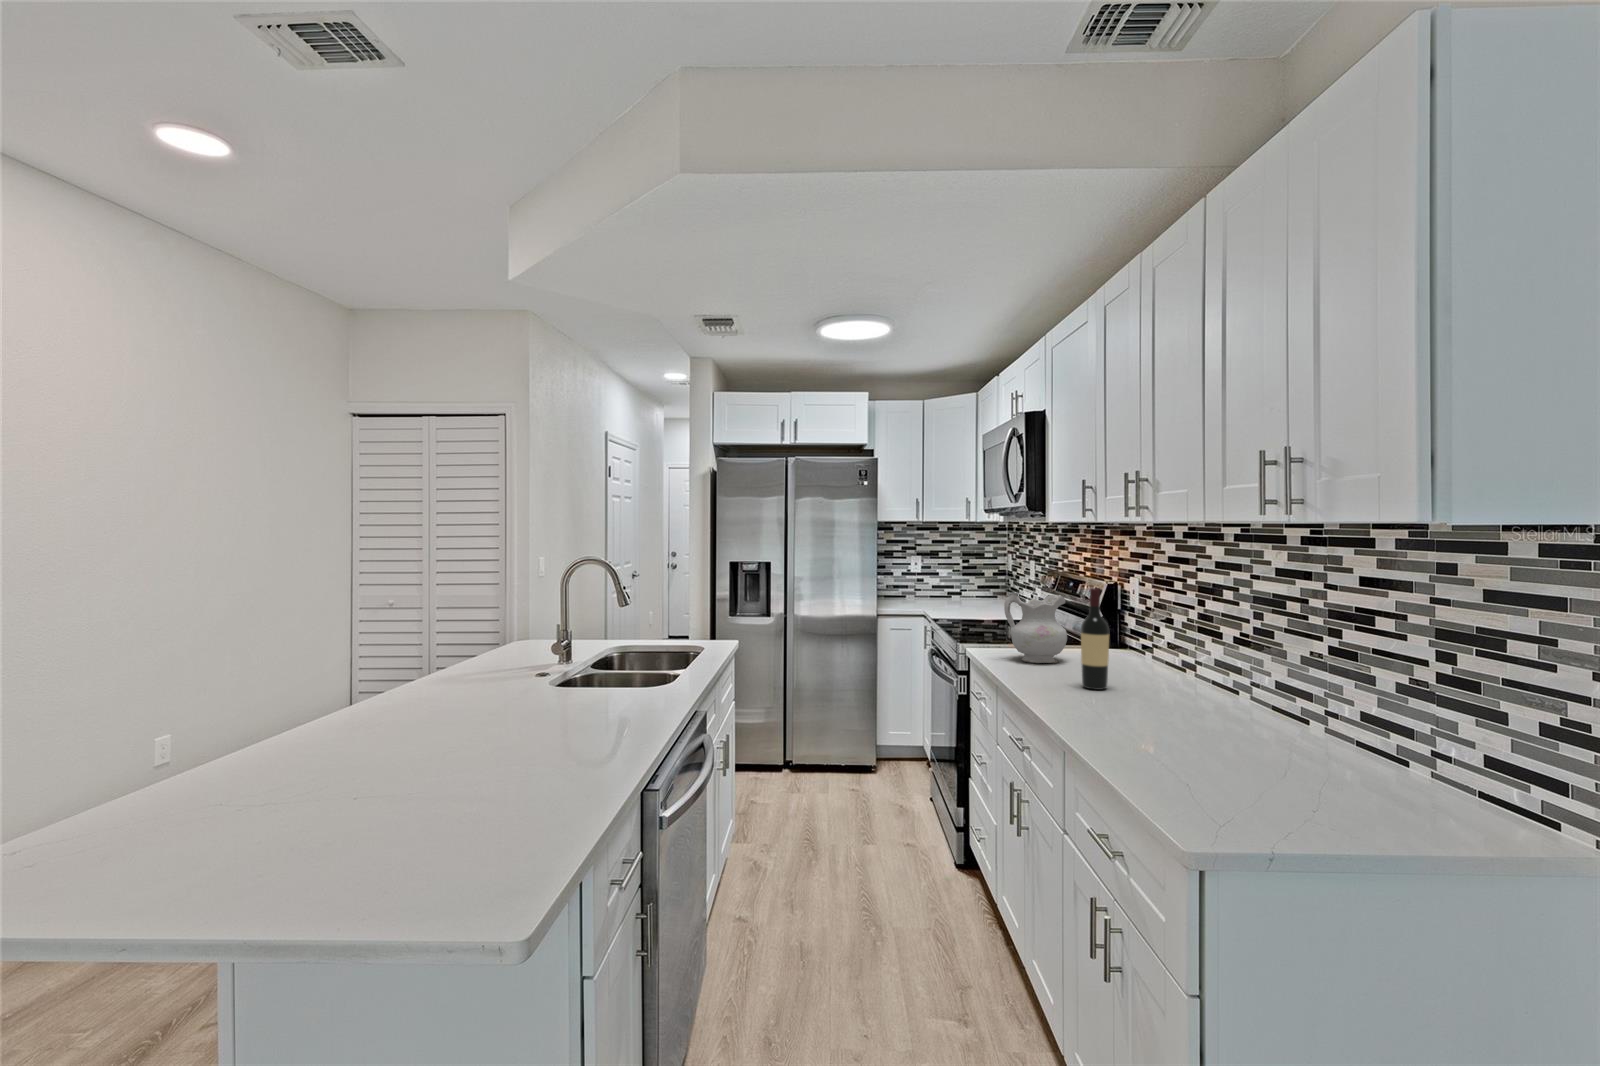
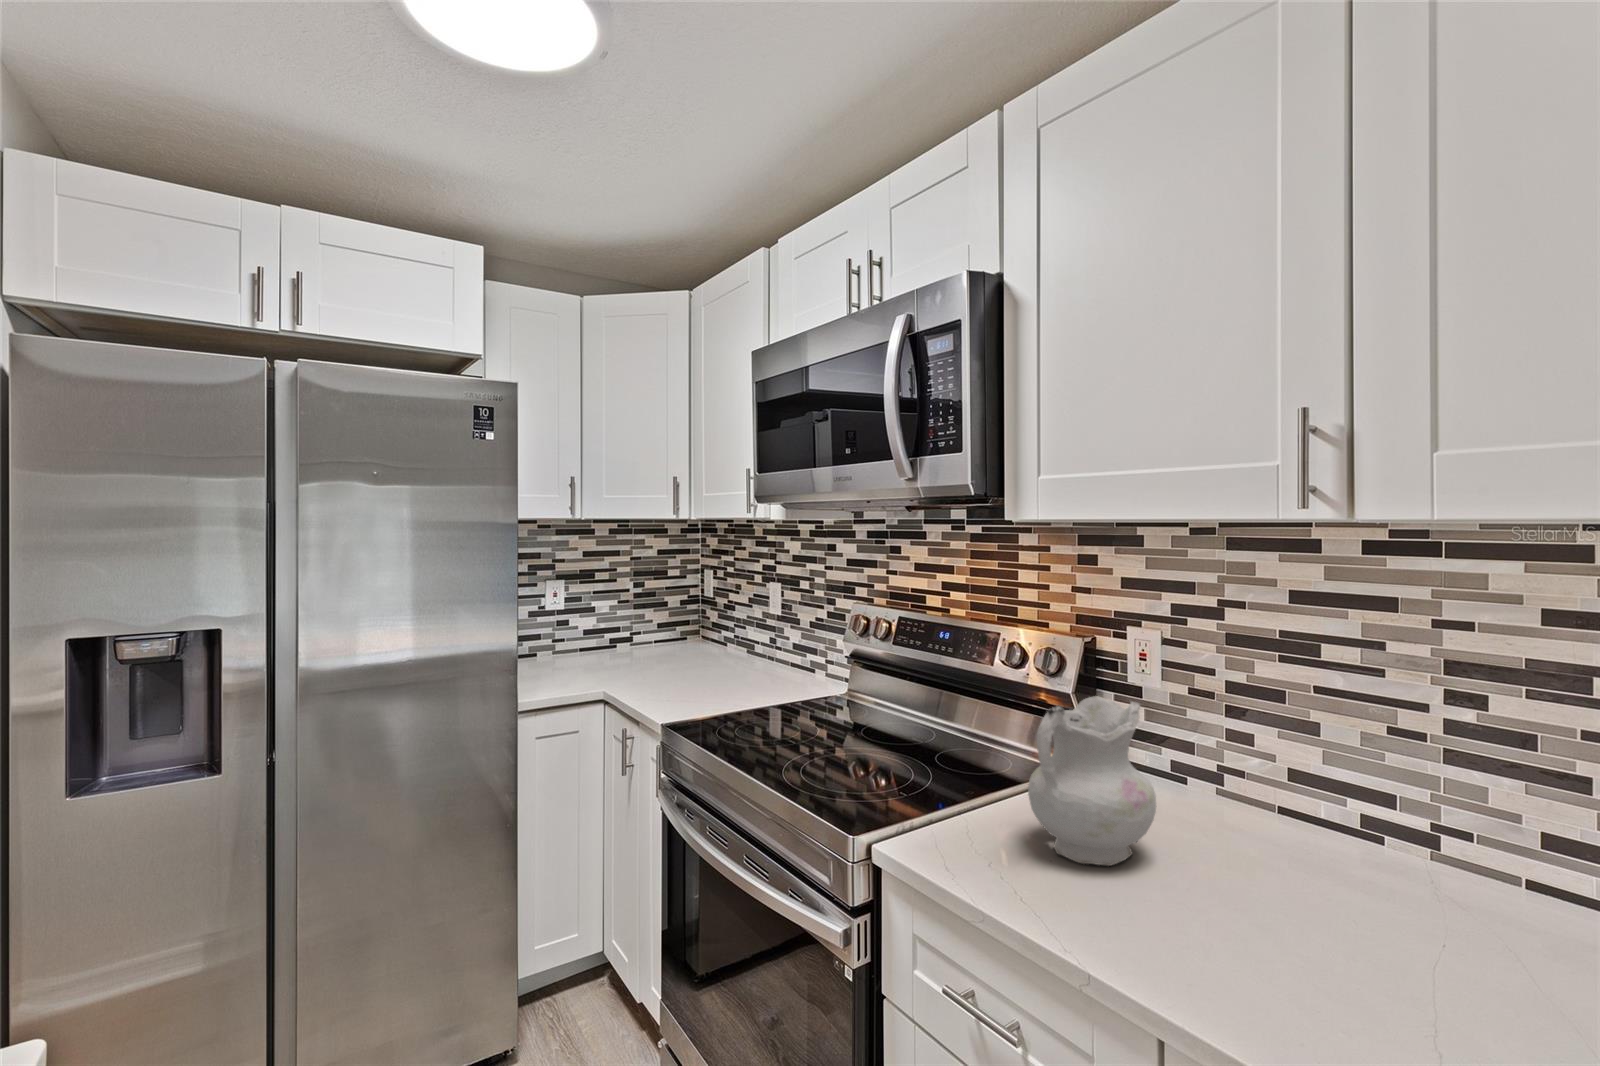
wine bottle: present [1081,588,1109,690] -> none [1387,719,1470,983]

